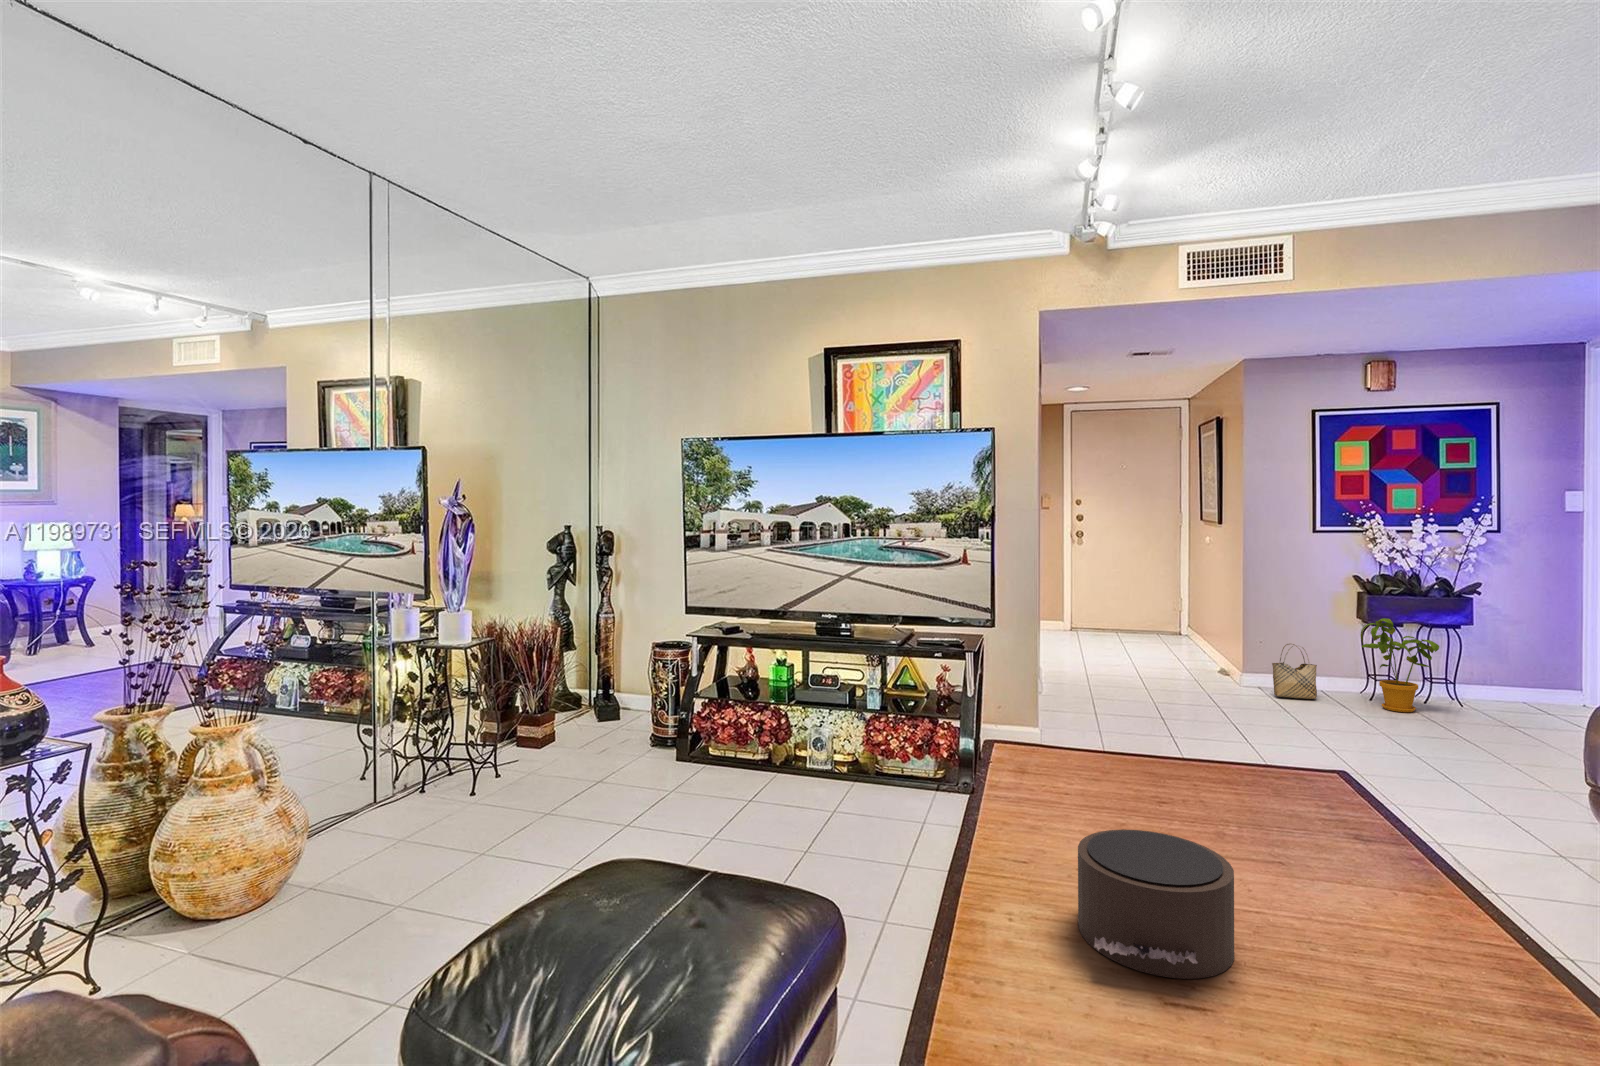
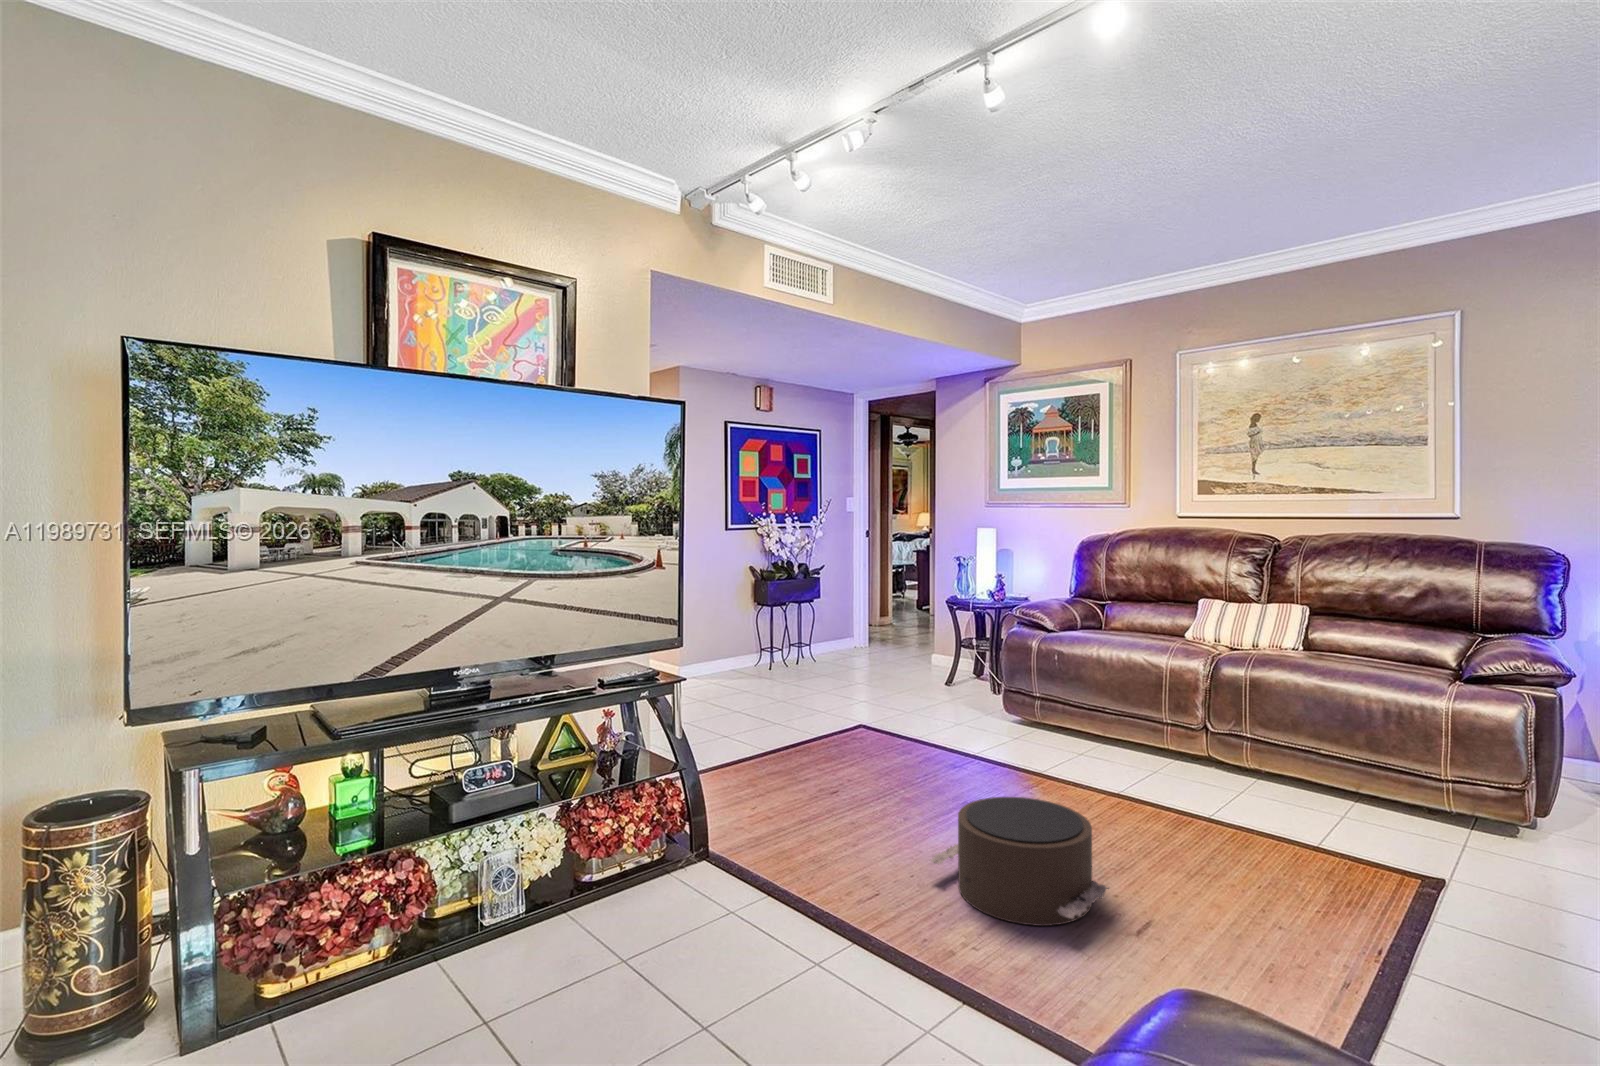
house plant: present [1360,618,1439,712] -> none [755,597,810,669]
woven basket: present [1272,644,1317,699] -> none [704,627,734,675]

